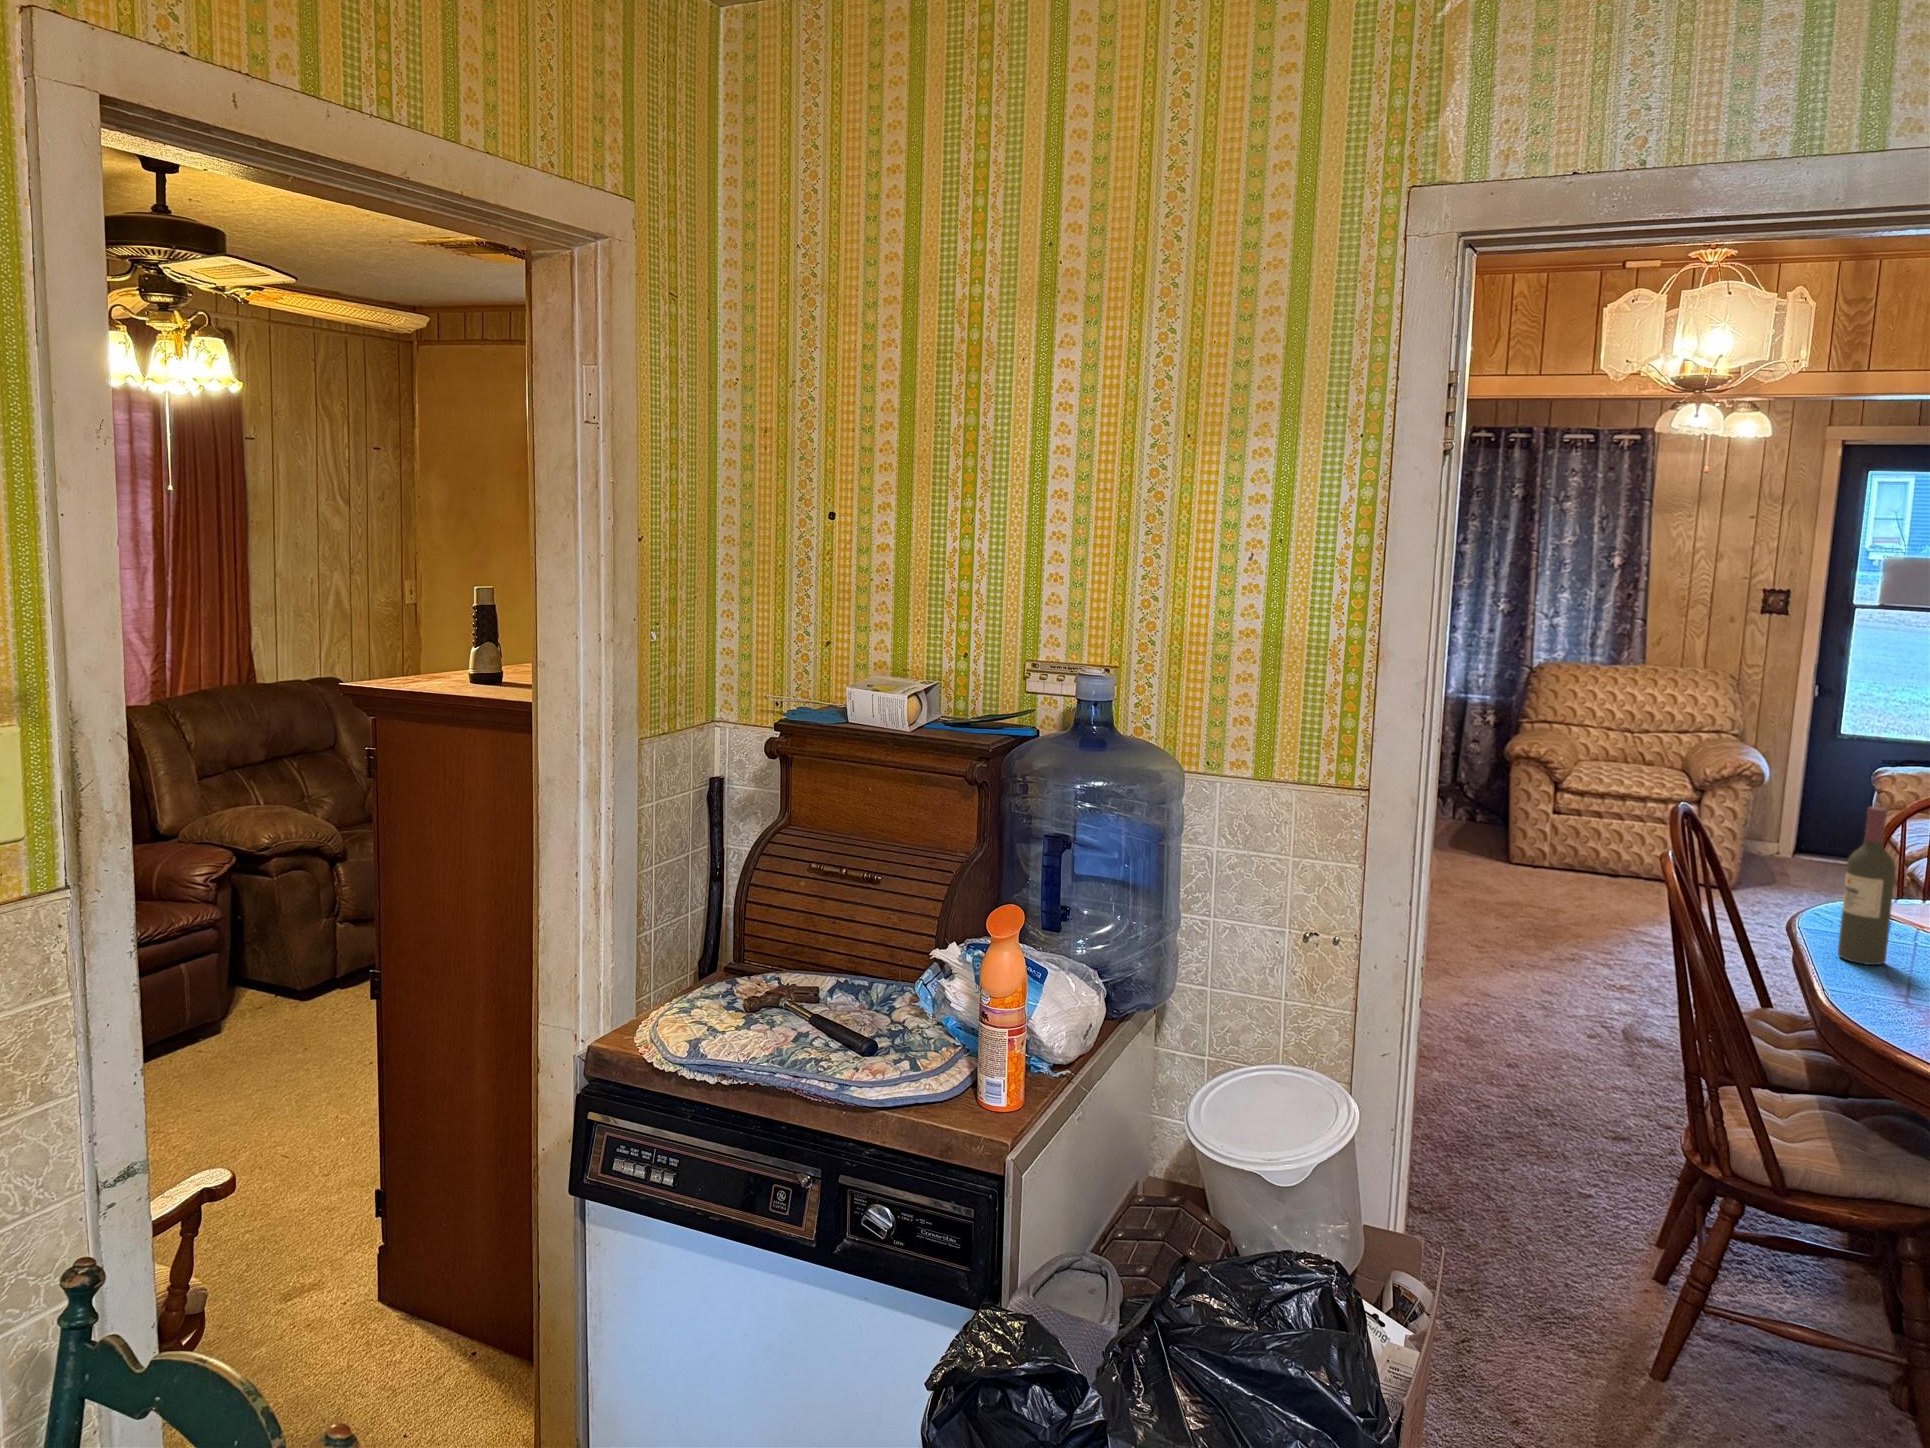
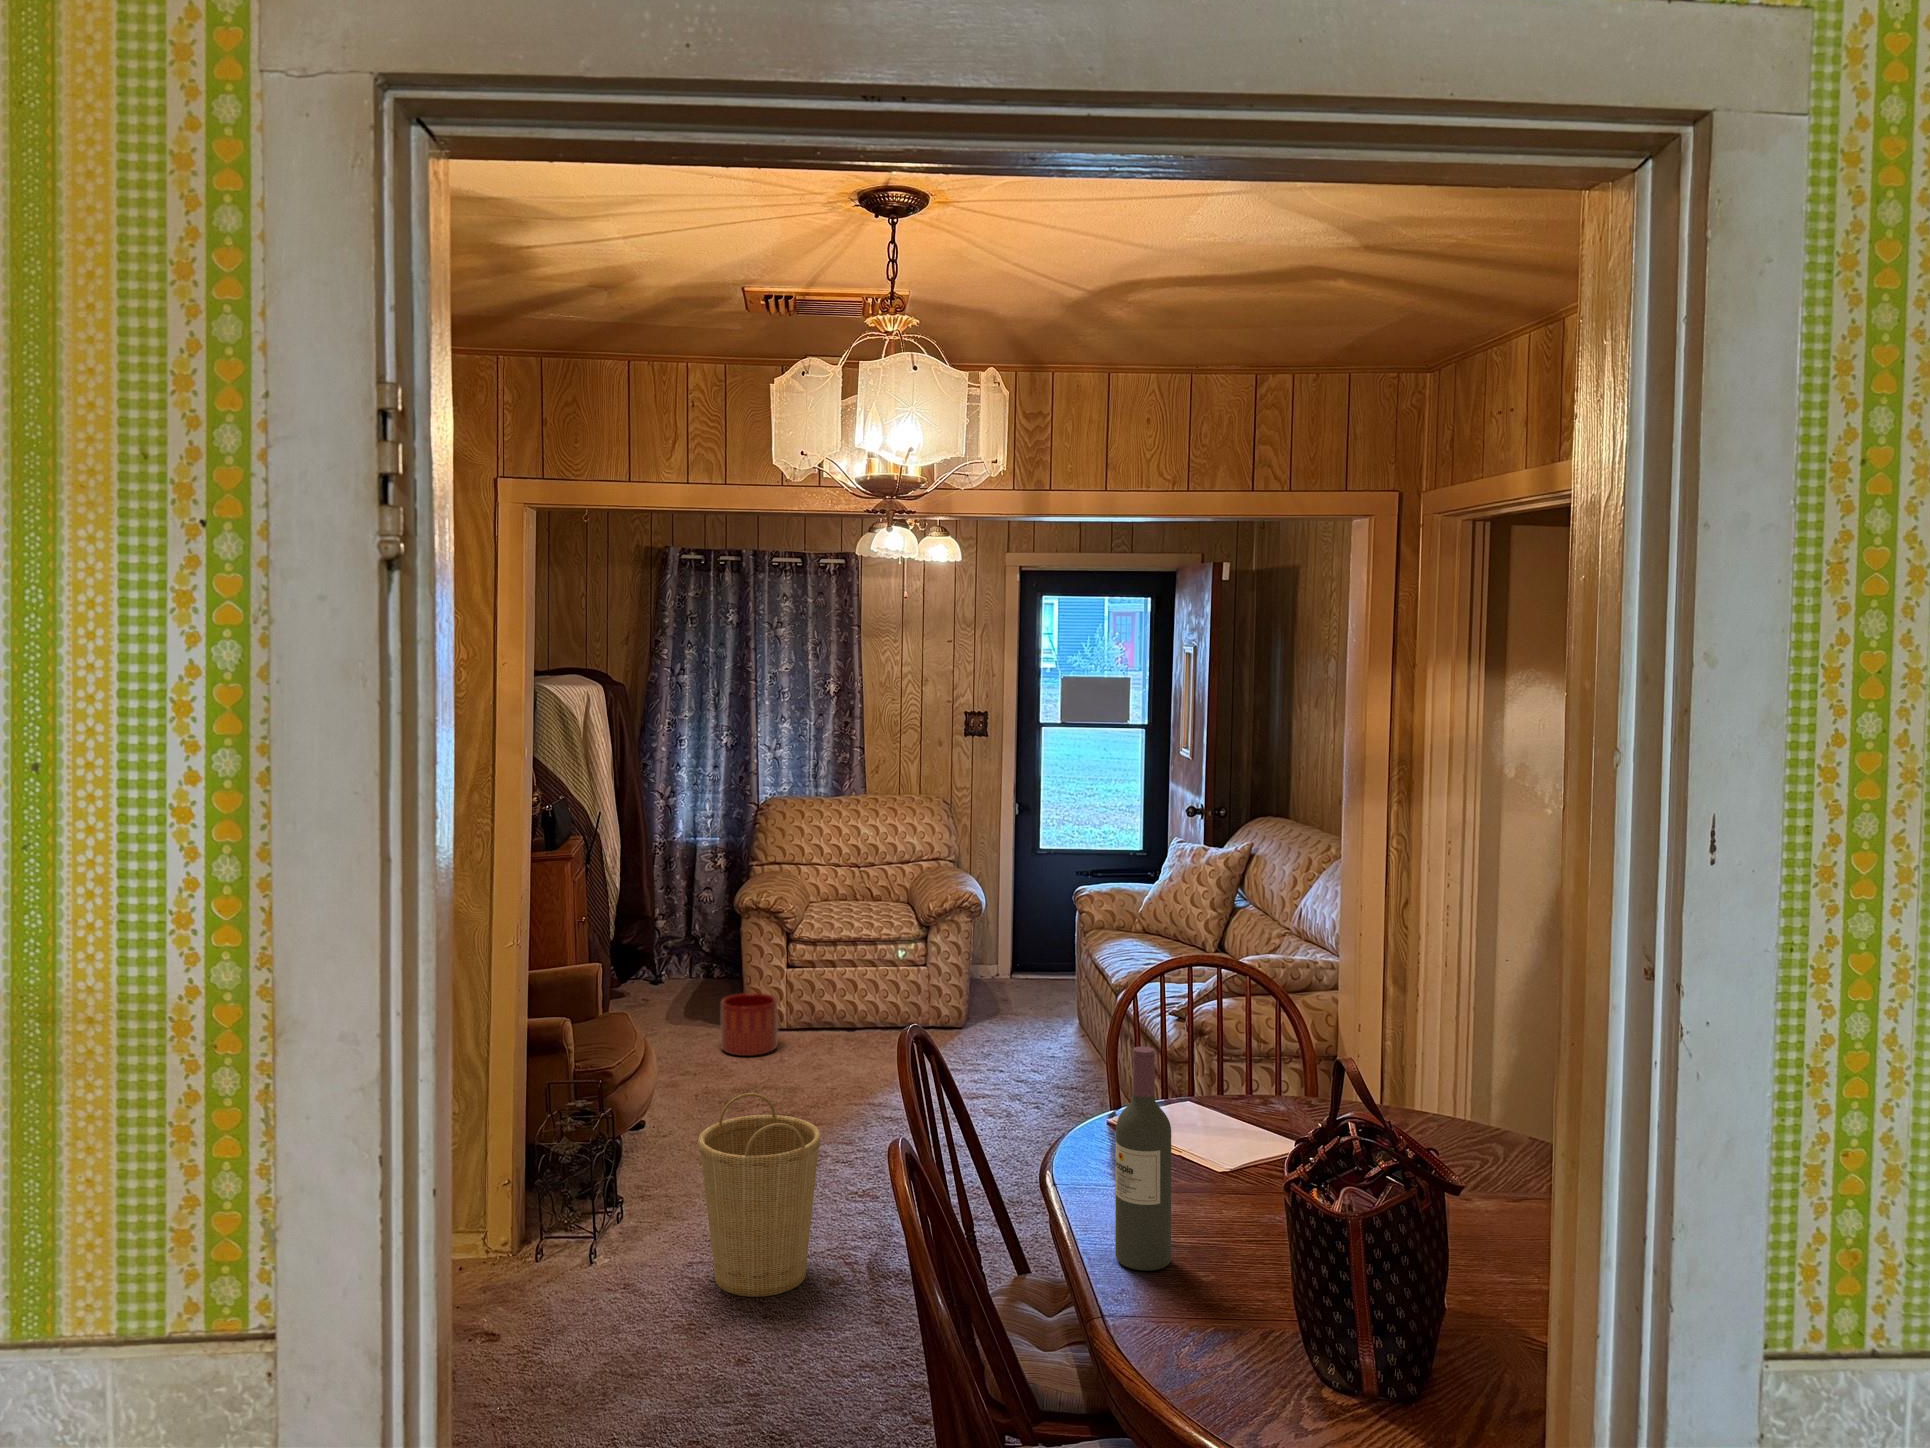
planter: none [1485,826,1541,879] -> present [721,993,778,1056]
basket: none [1479,877,1585,1032] -> present [698,1093,821,1297]

